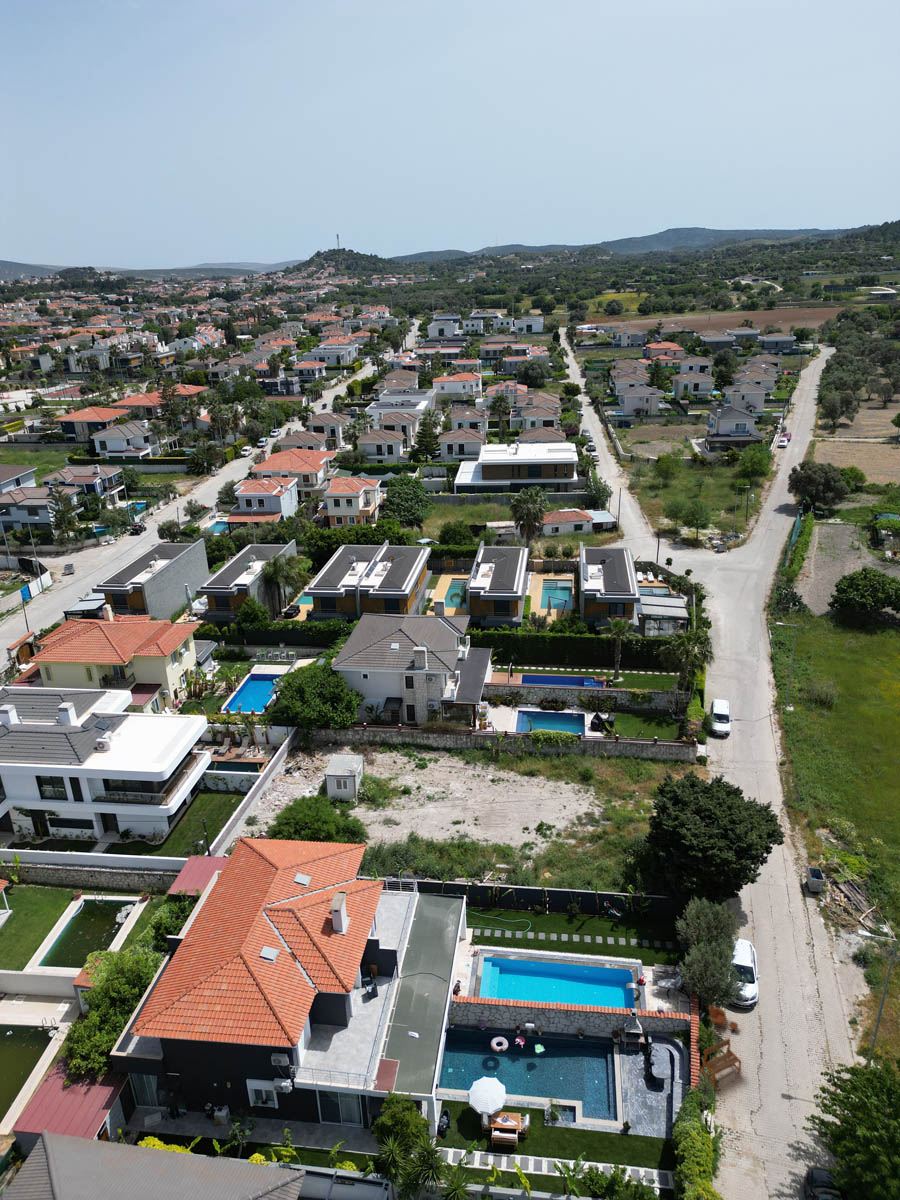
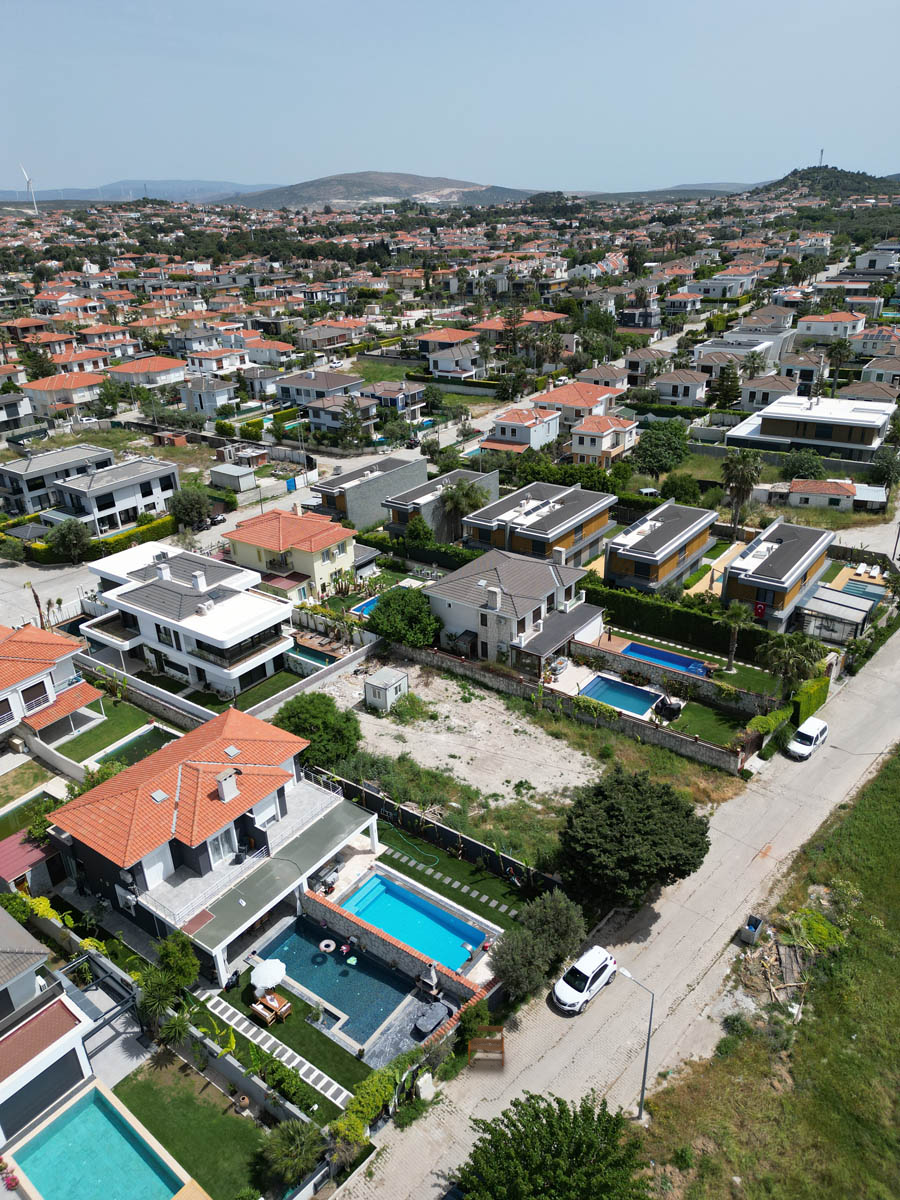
lounge chair: present [709,1005,738,1031] -> none [517,991,540,1032]

